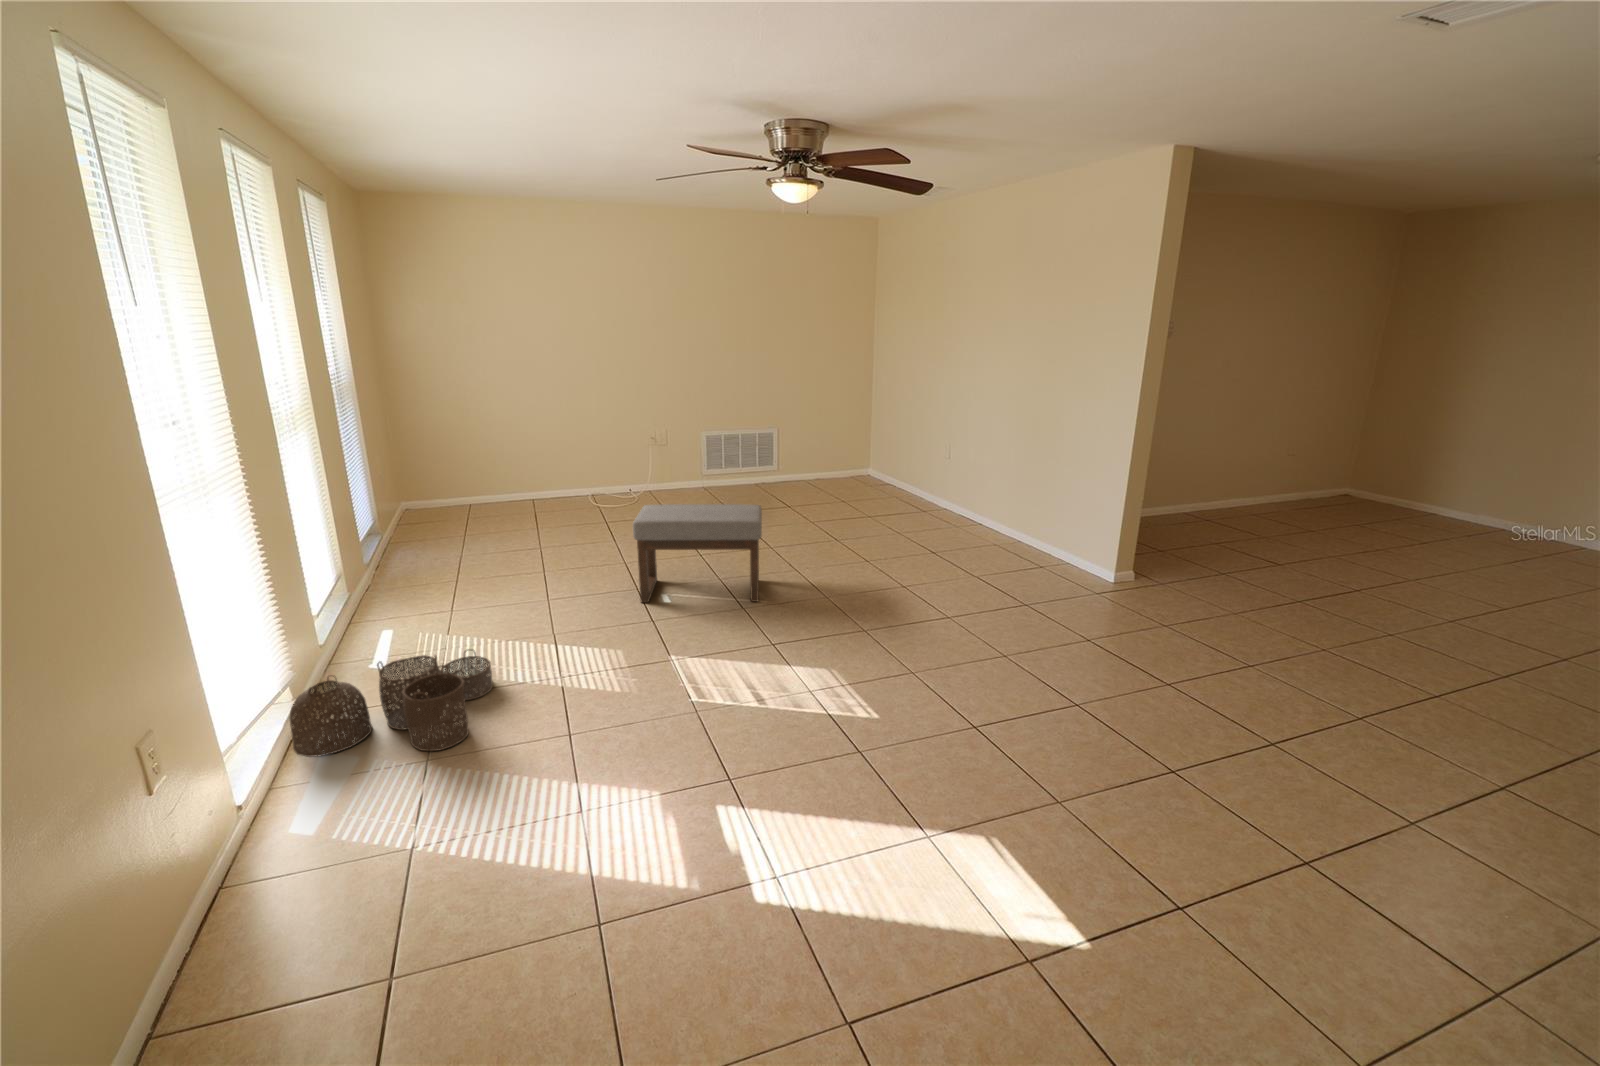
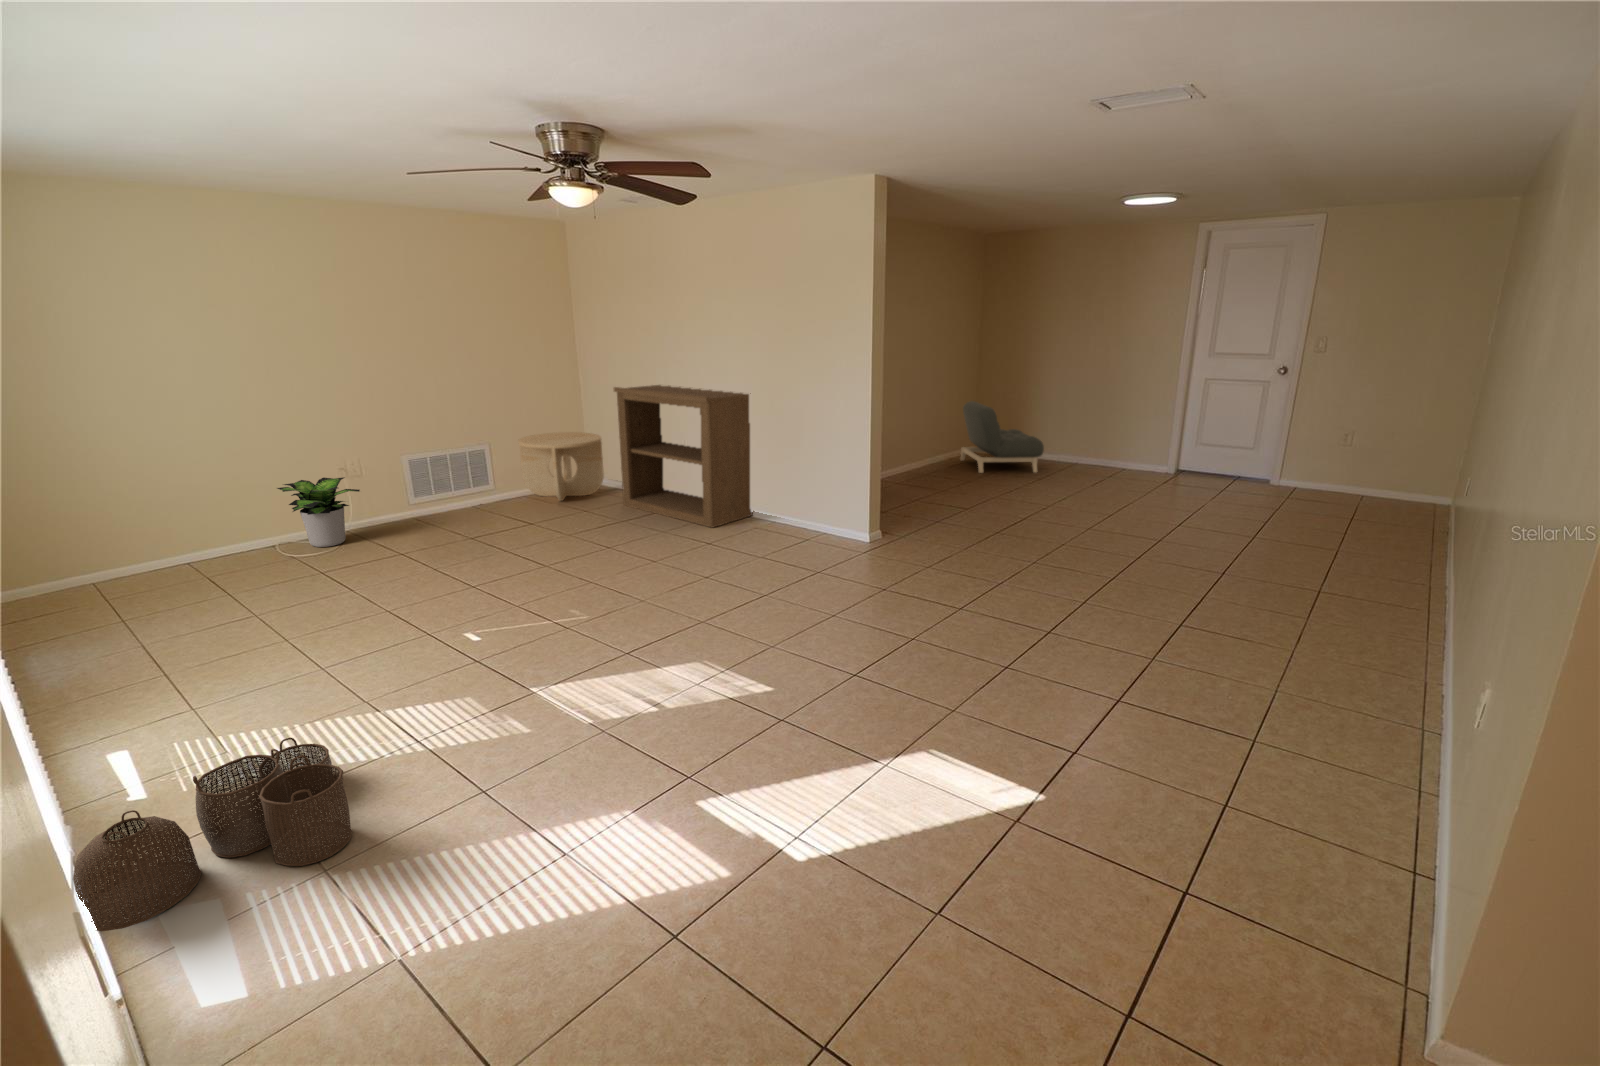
bookshelf: none [874,391,1003,537] -> present [613,385,753,527]
side table: none [796,430,869,492] -> present [518,432,604,501]
armchair: none [1295,433,1419,531] -> present [961,401,1044,473]
potted plant: none [601,450,660,505] -> present [277,477,360,547]
ottoman: present [633,504,762,603] -> none [419,516,582,647]

